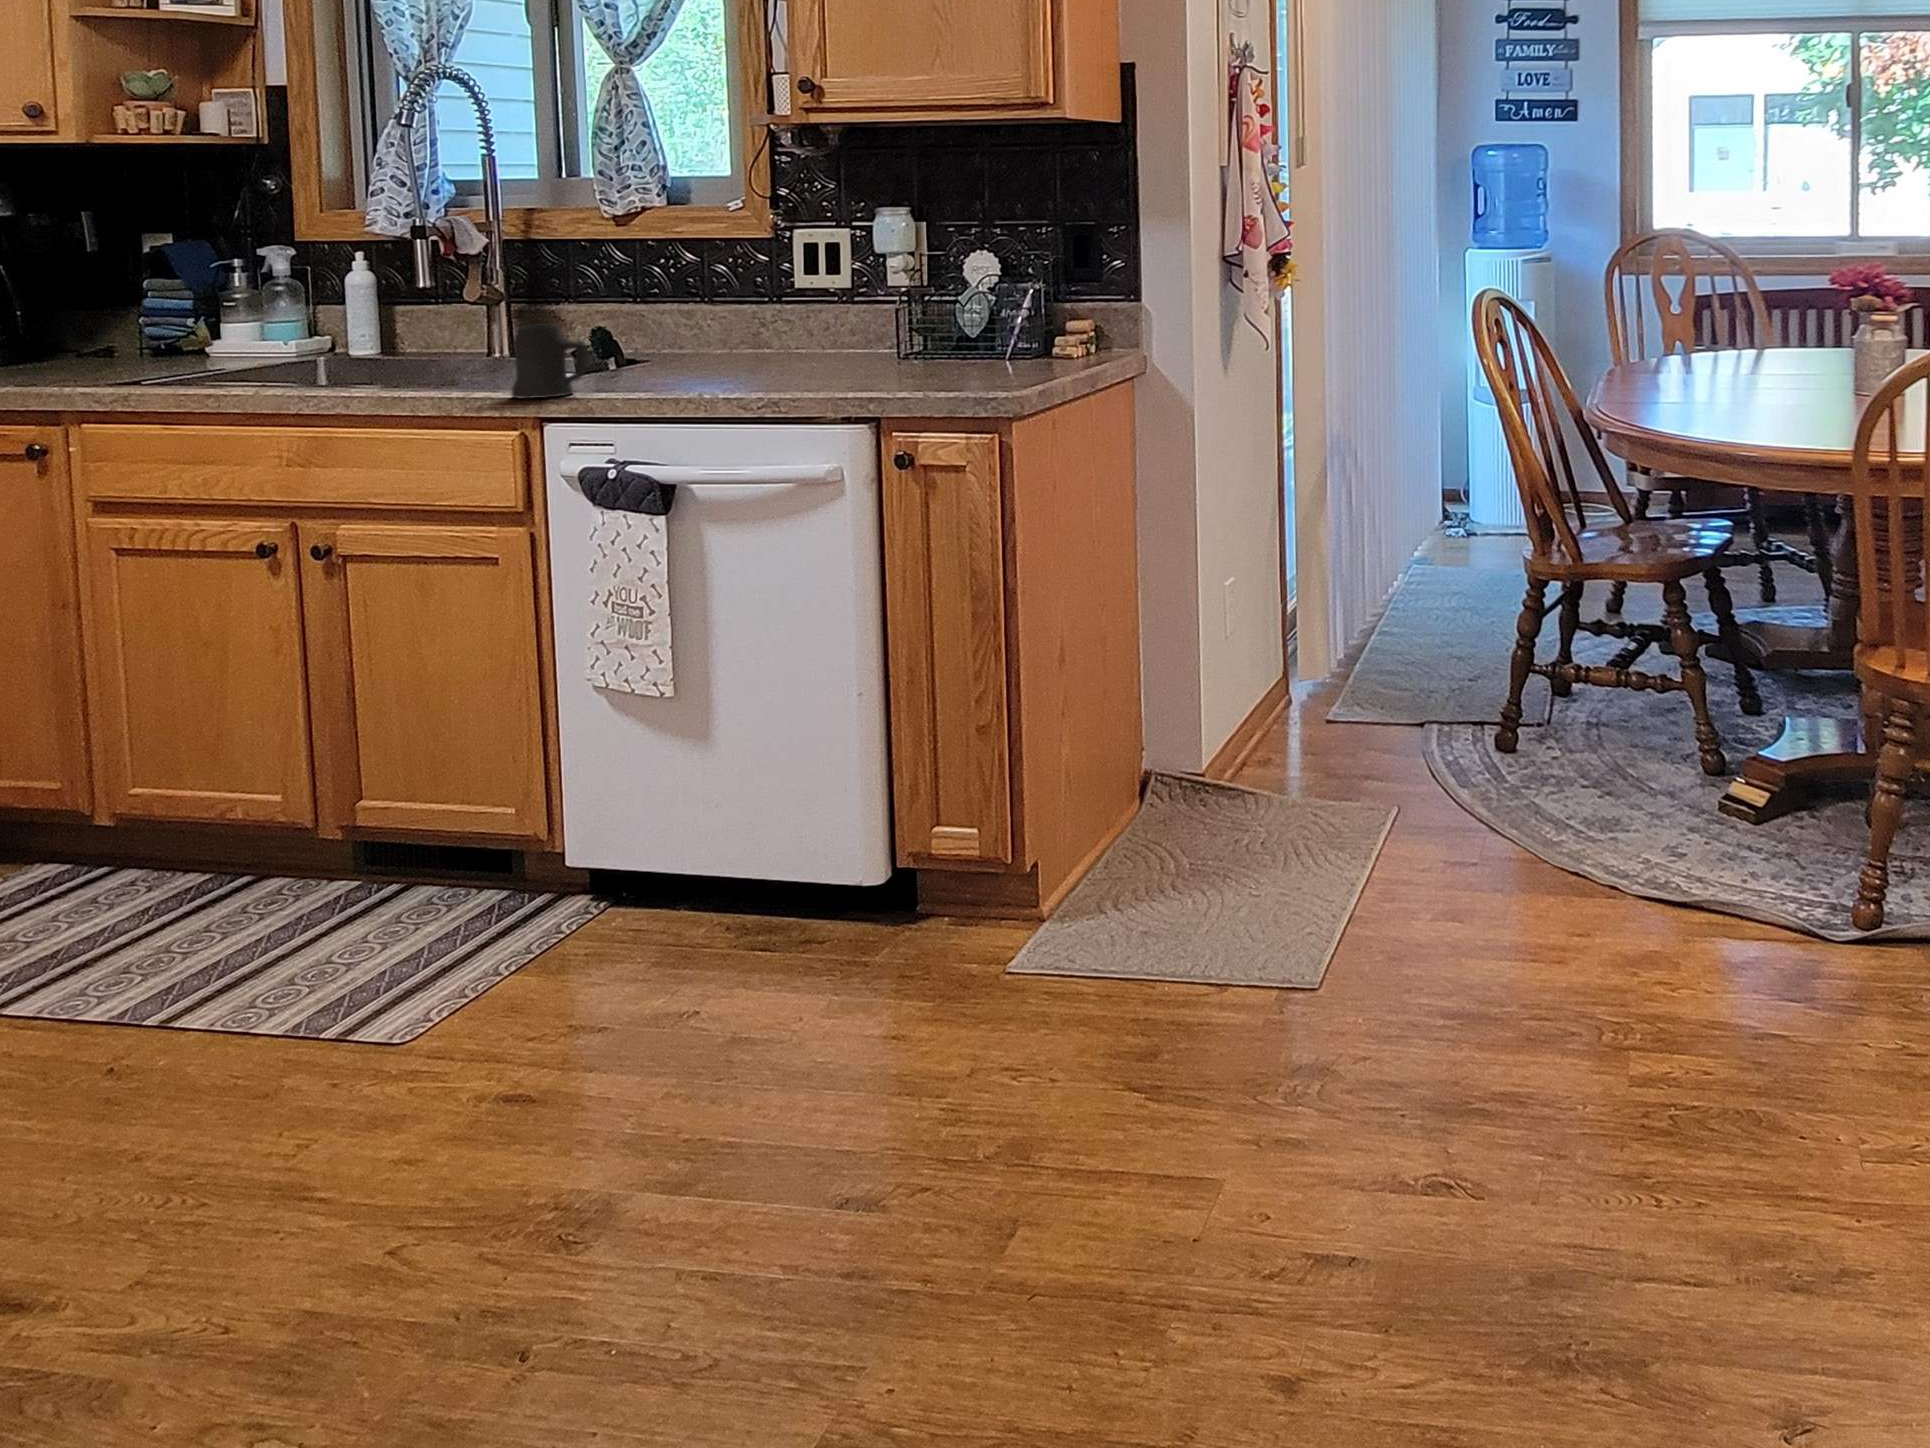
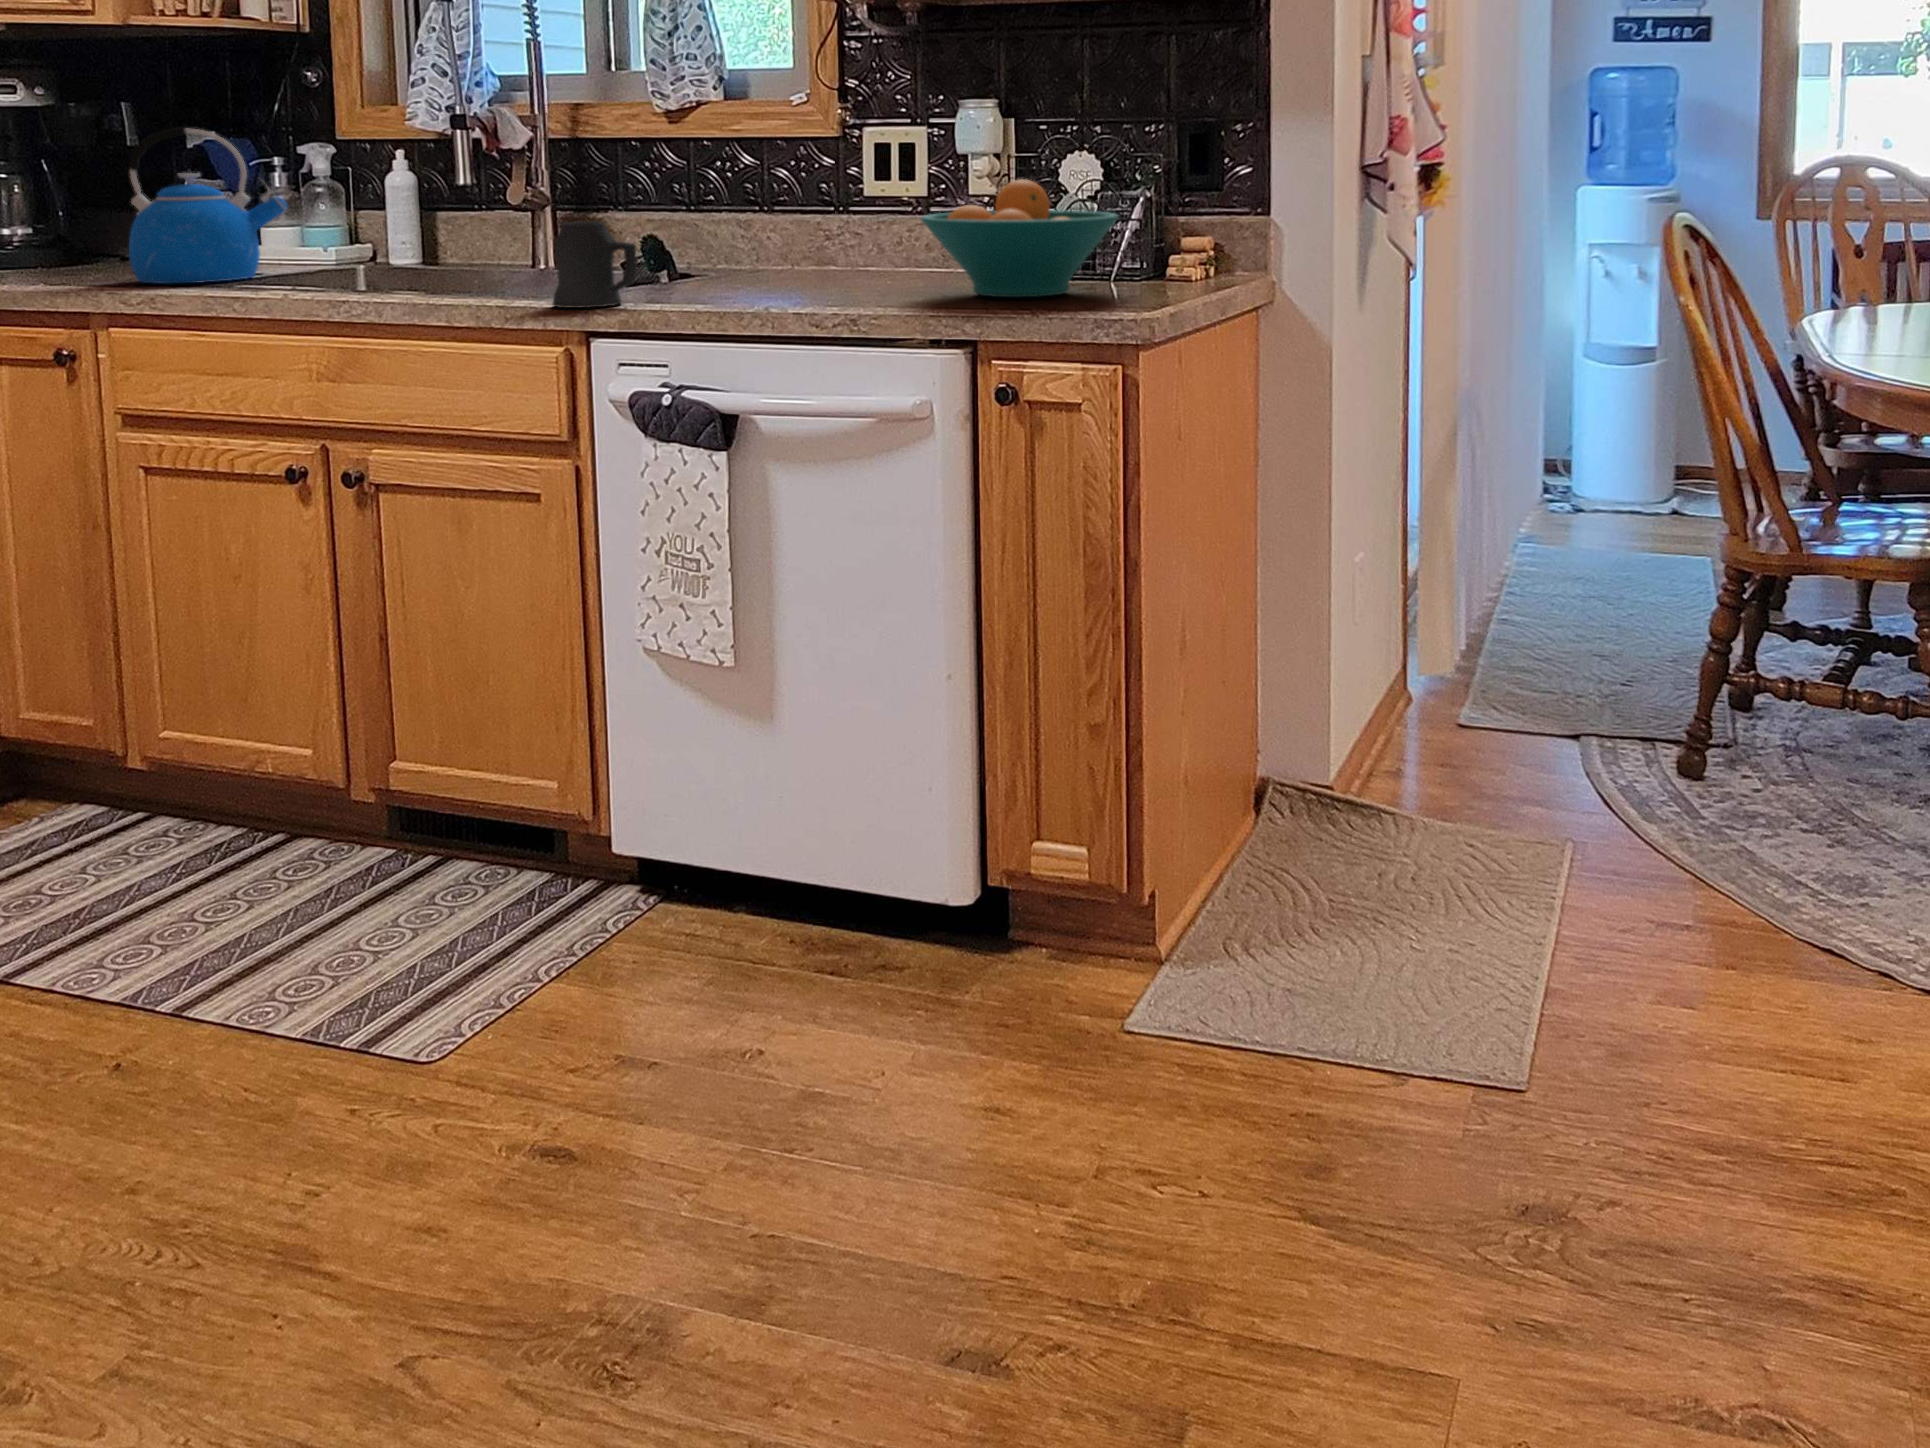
kettle: none [97,240,252,382] -> present [129,127,288,284]
fruit bowl: none [835,282,1005,379] -> present [921,179,1119,297]

